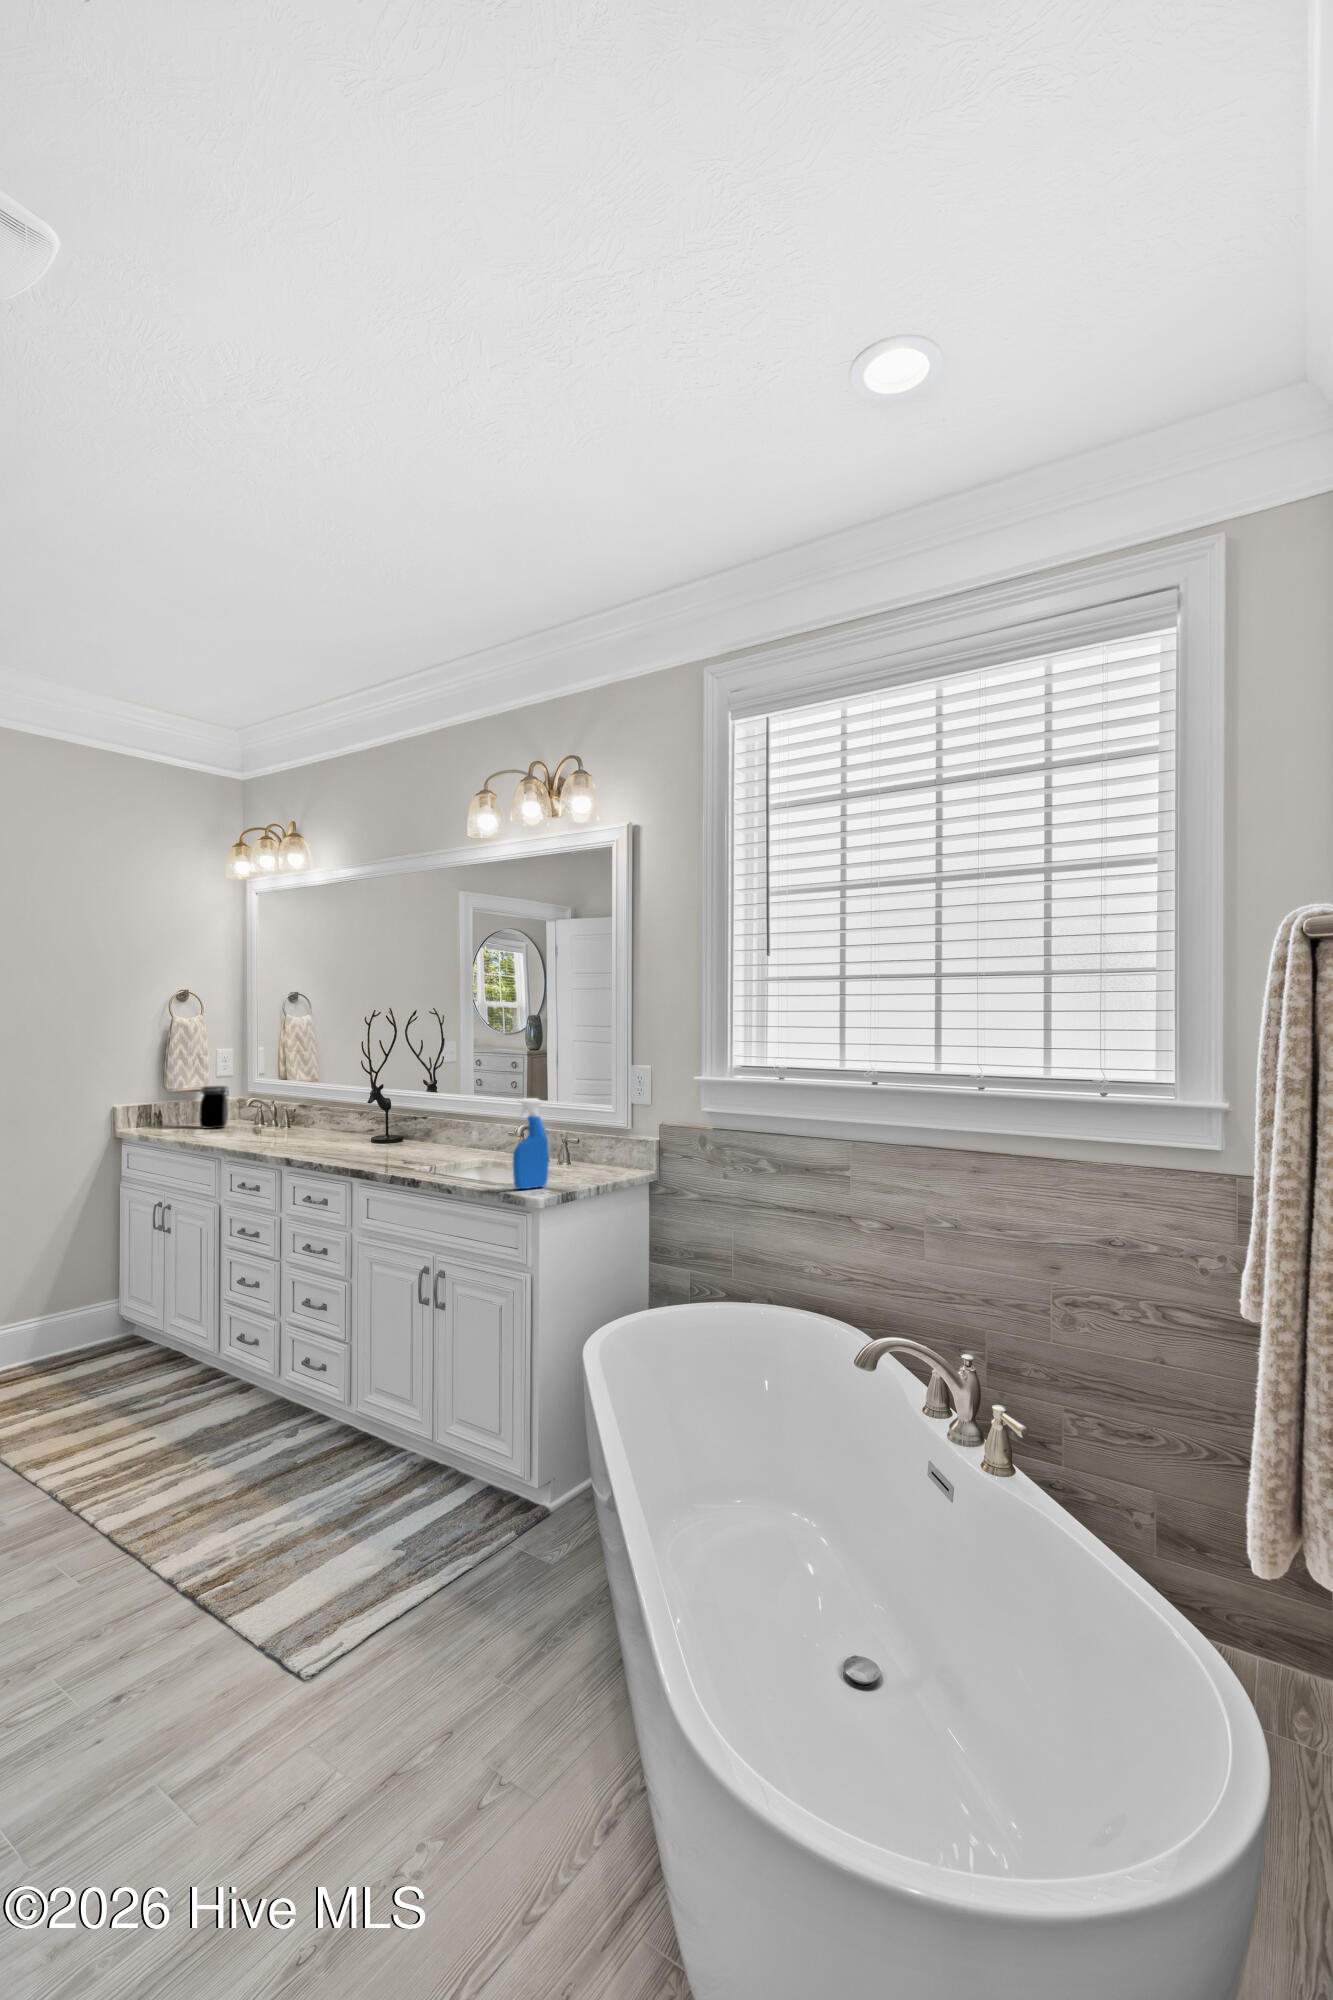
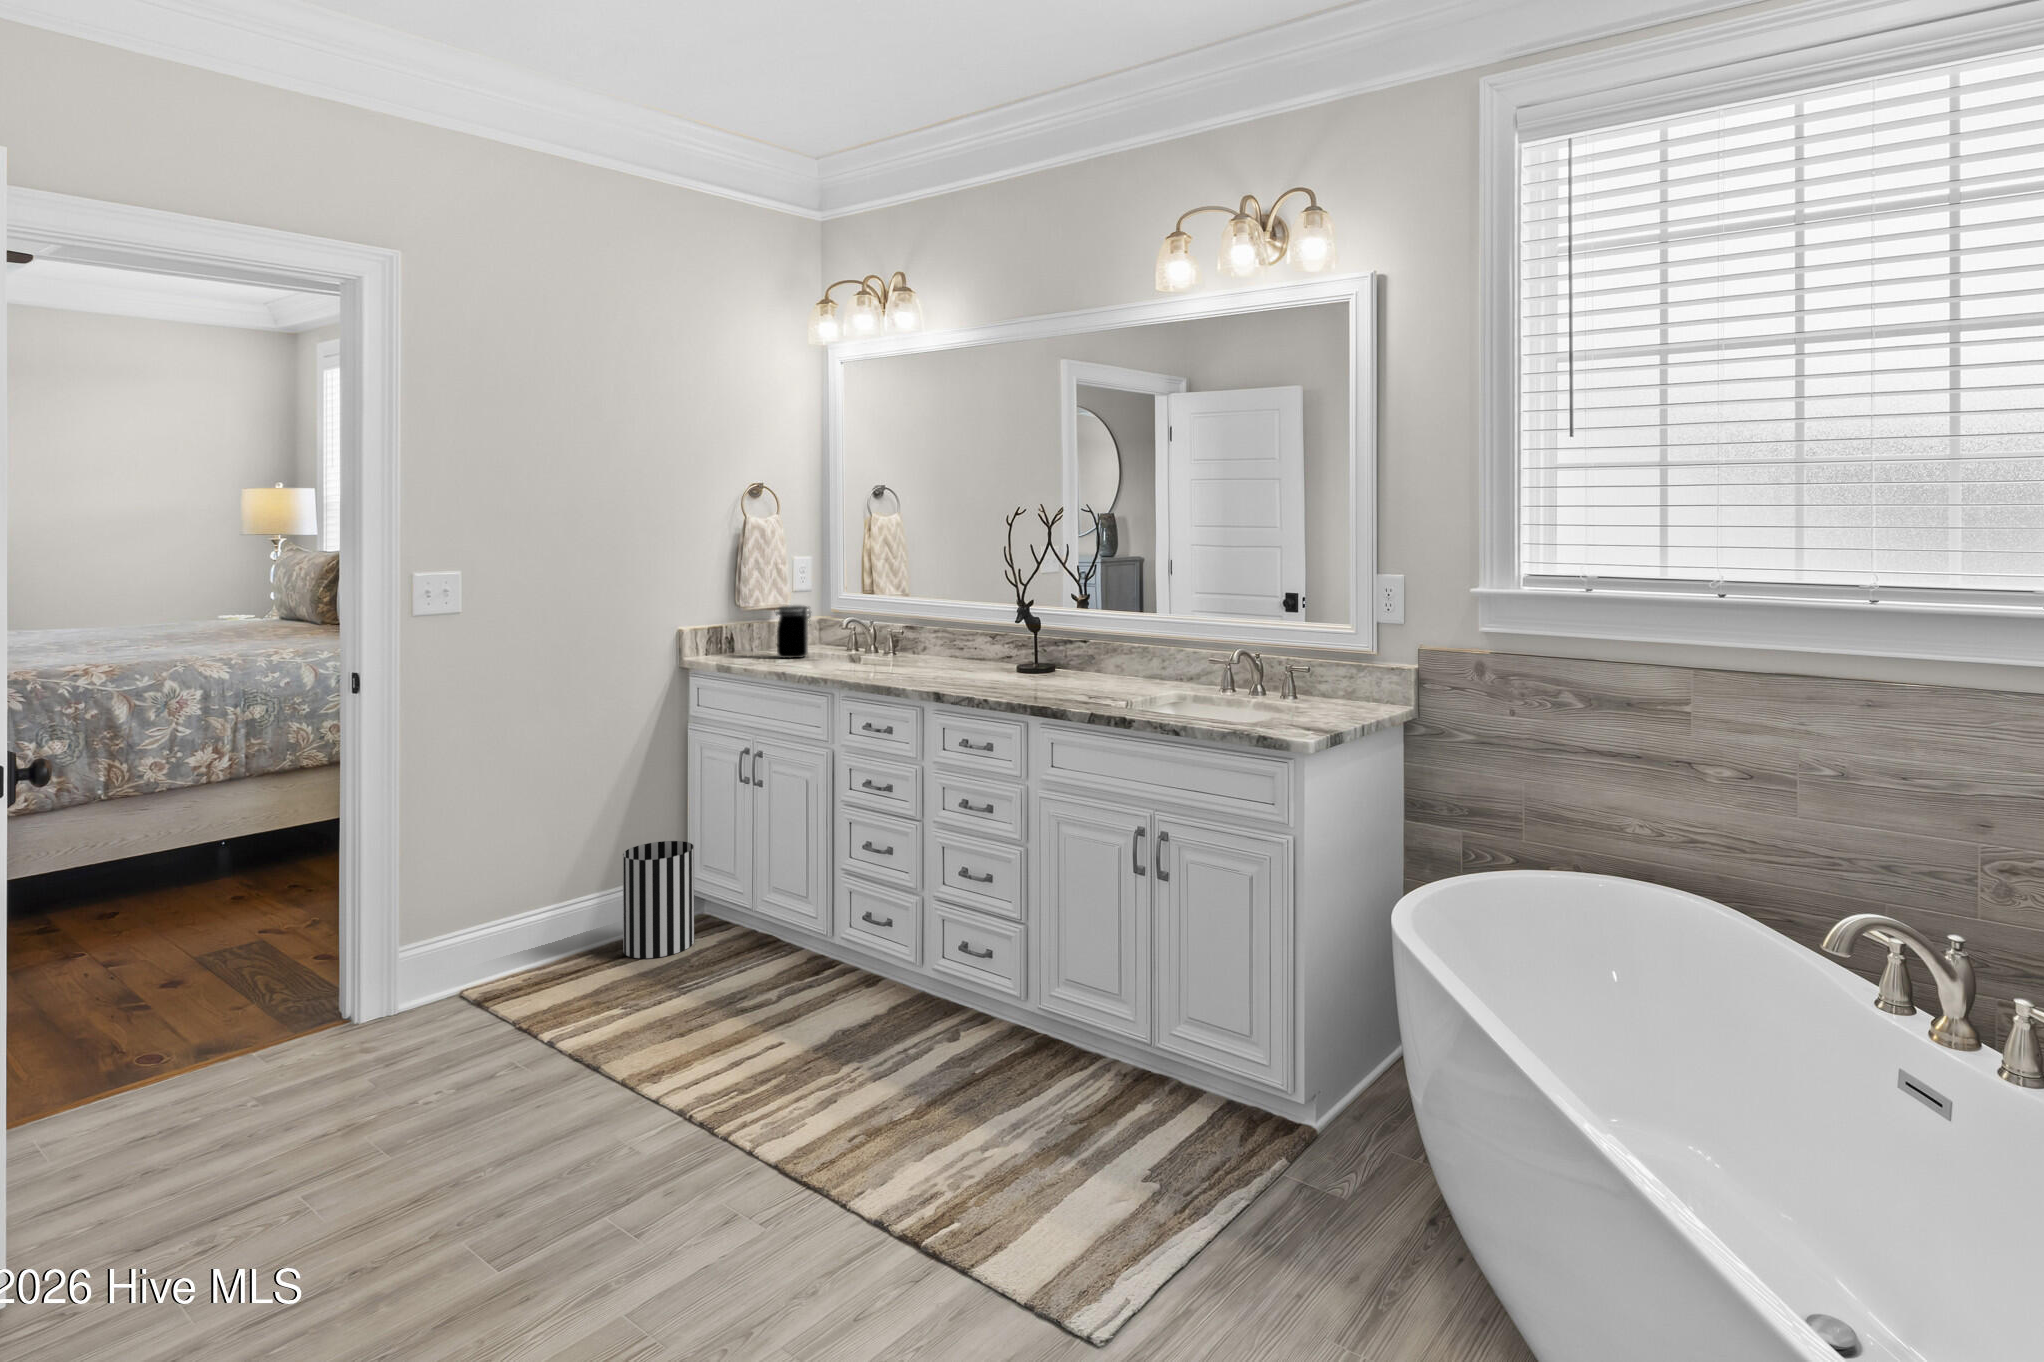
spray bottle: present [513,1098,549,1189] -> none [1270,619,1310,732]
wastebasket: none [55,1276,117,1371] -> present [623,841,694,958]

